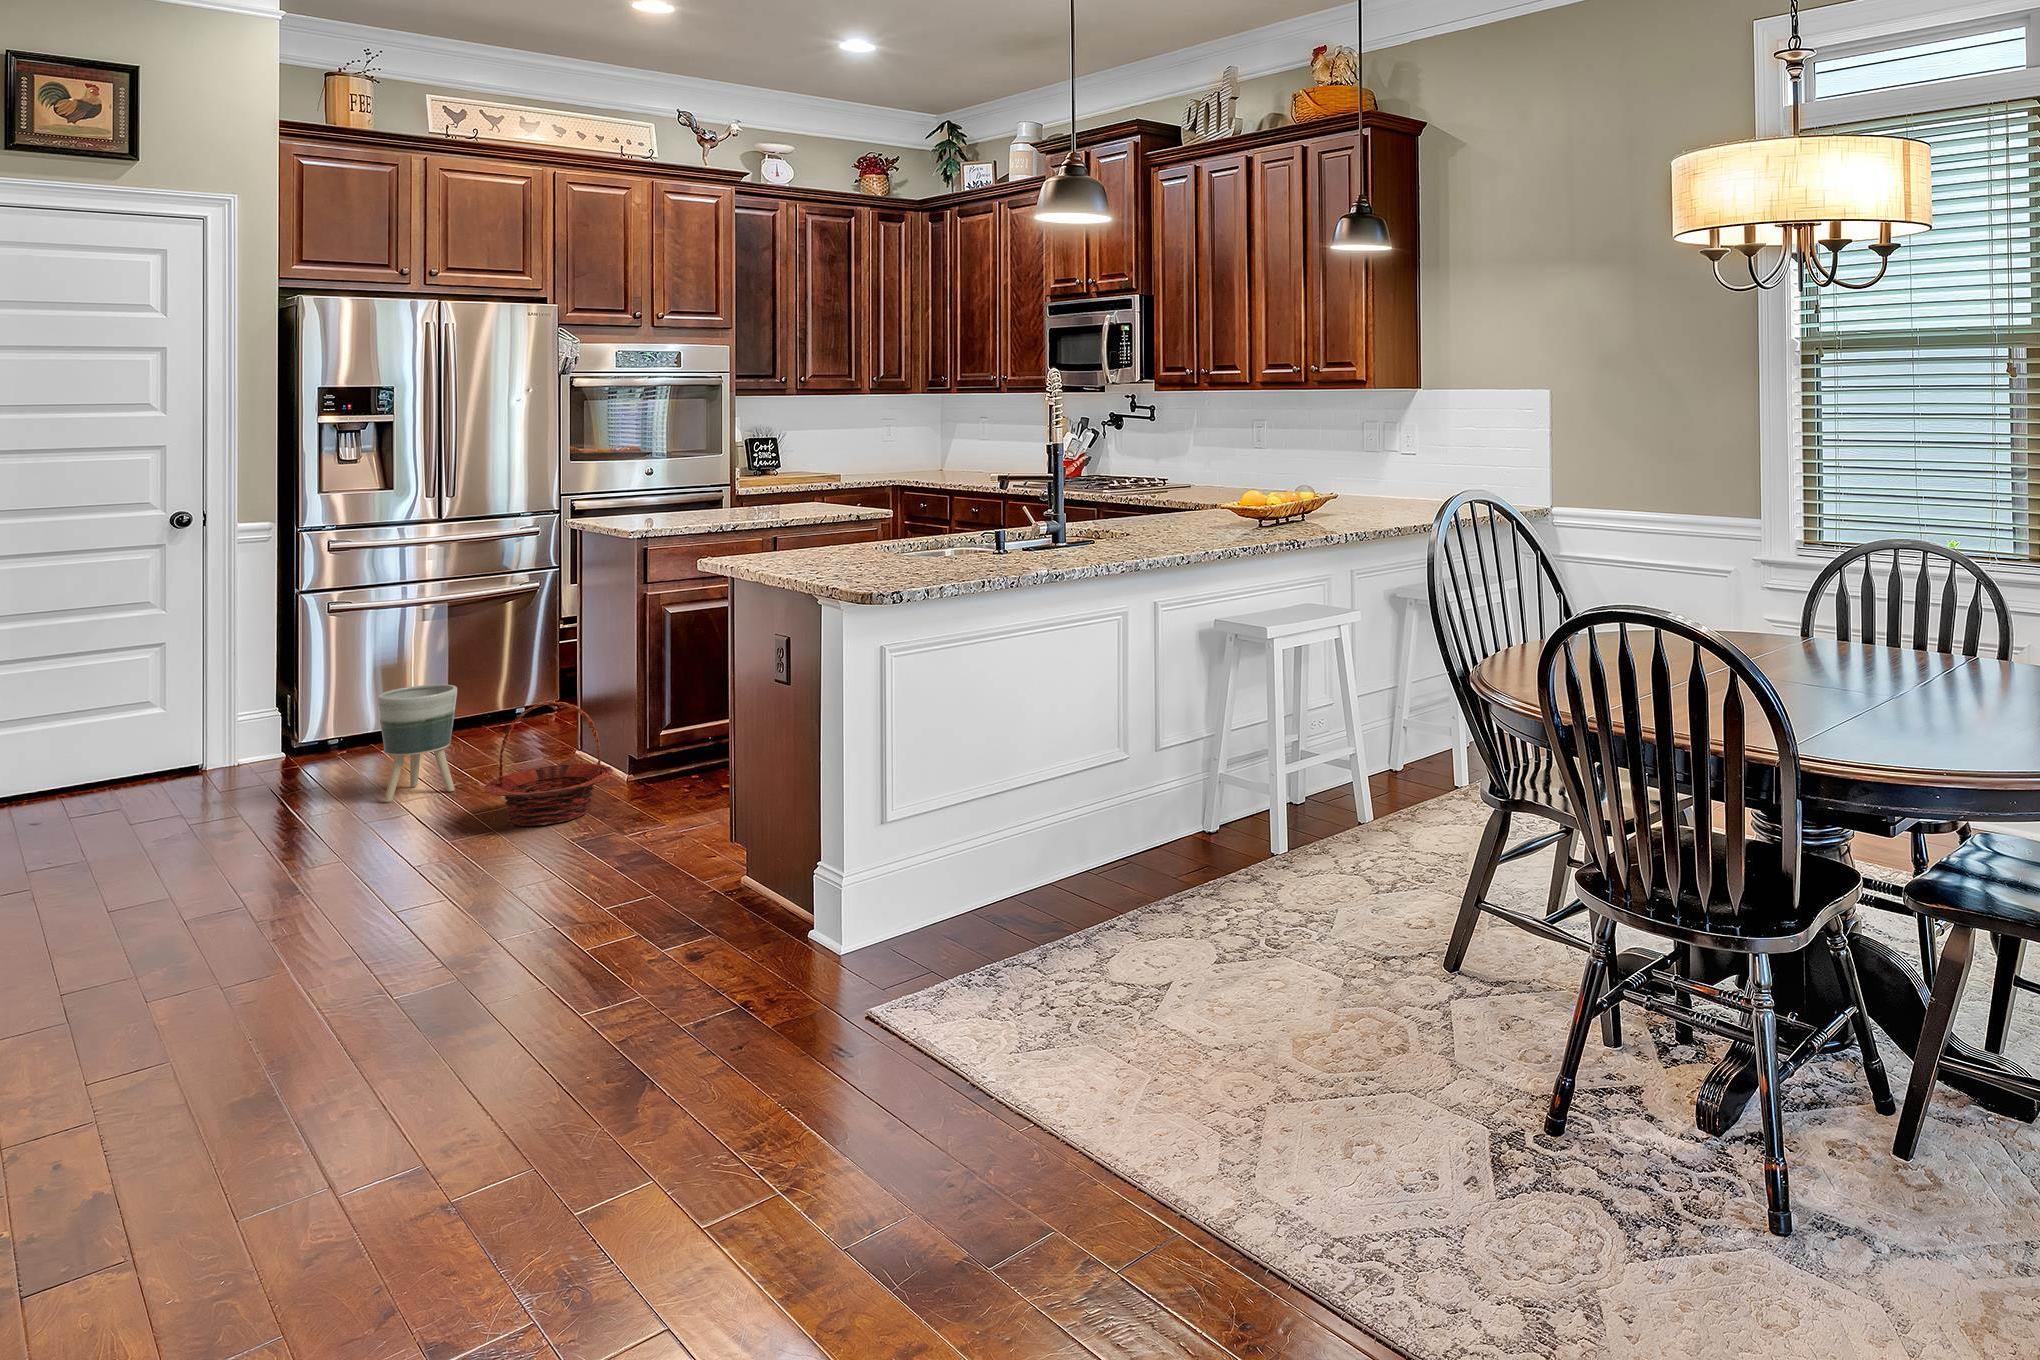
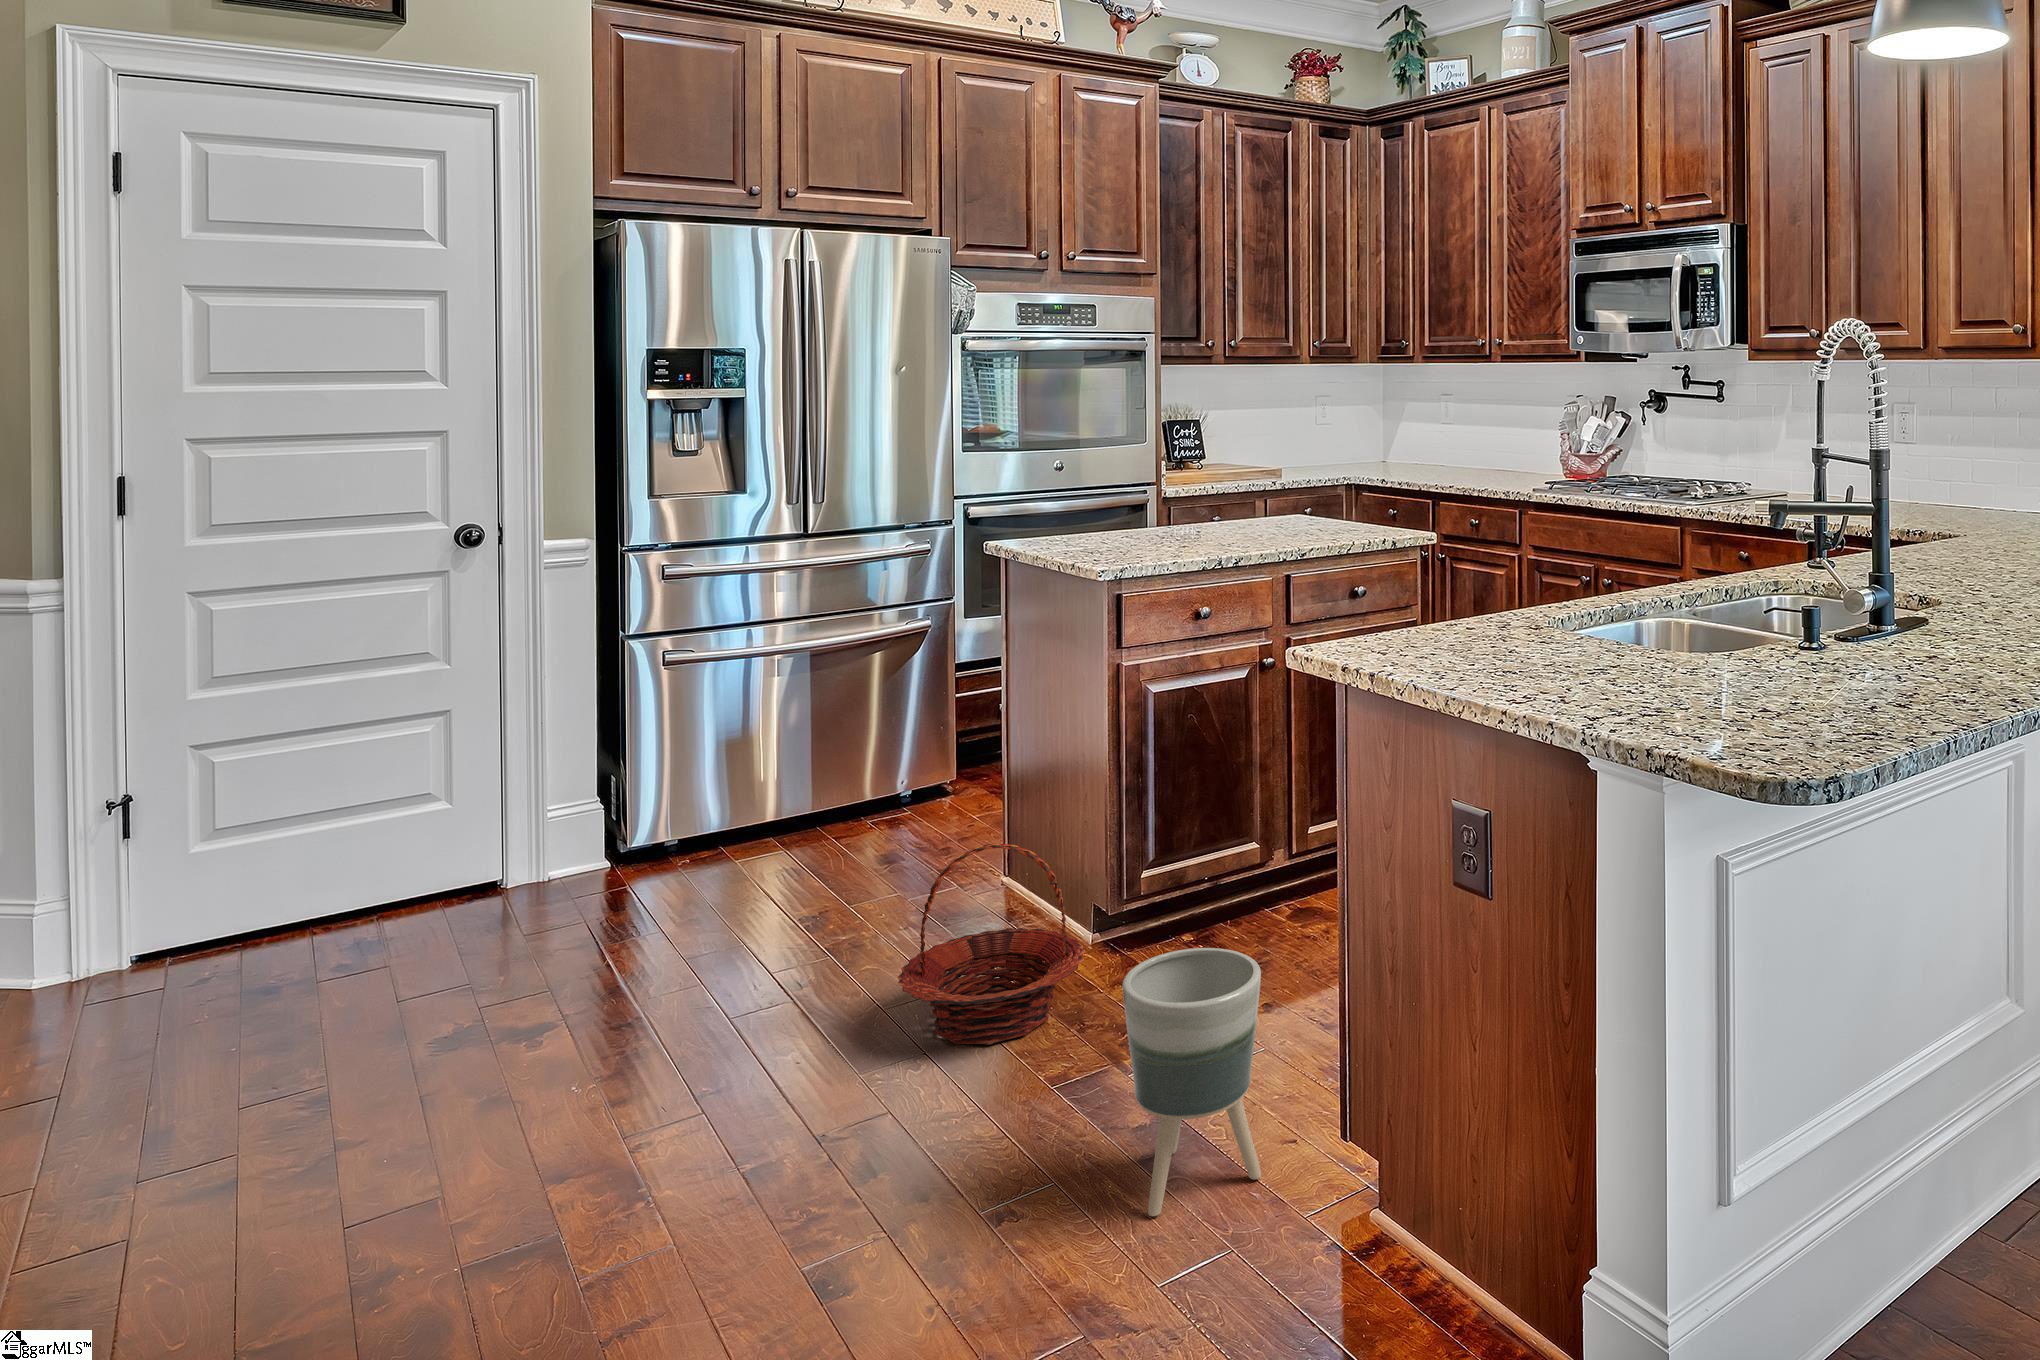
planter: present [377,684,457,802] -> present [1122,948,1261,1216]

